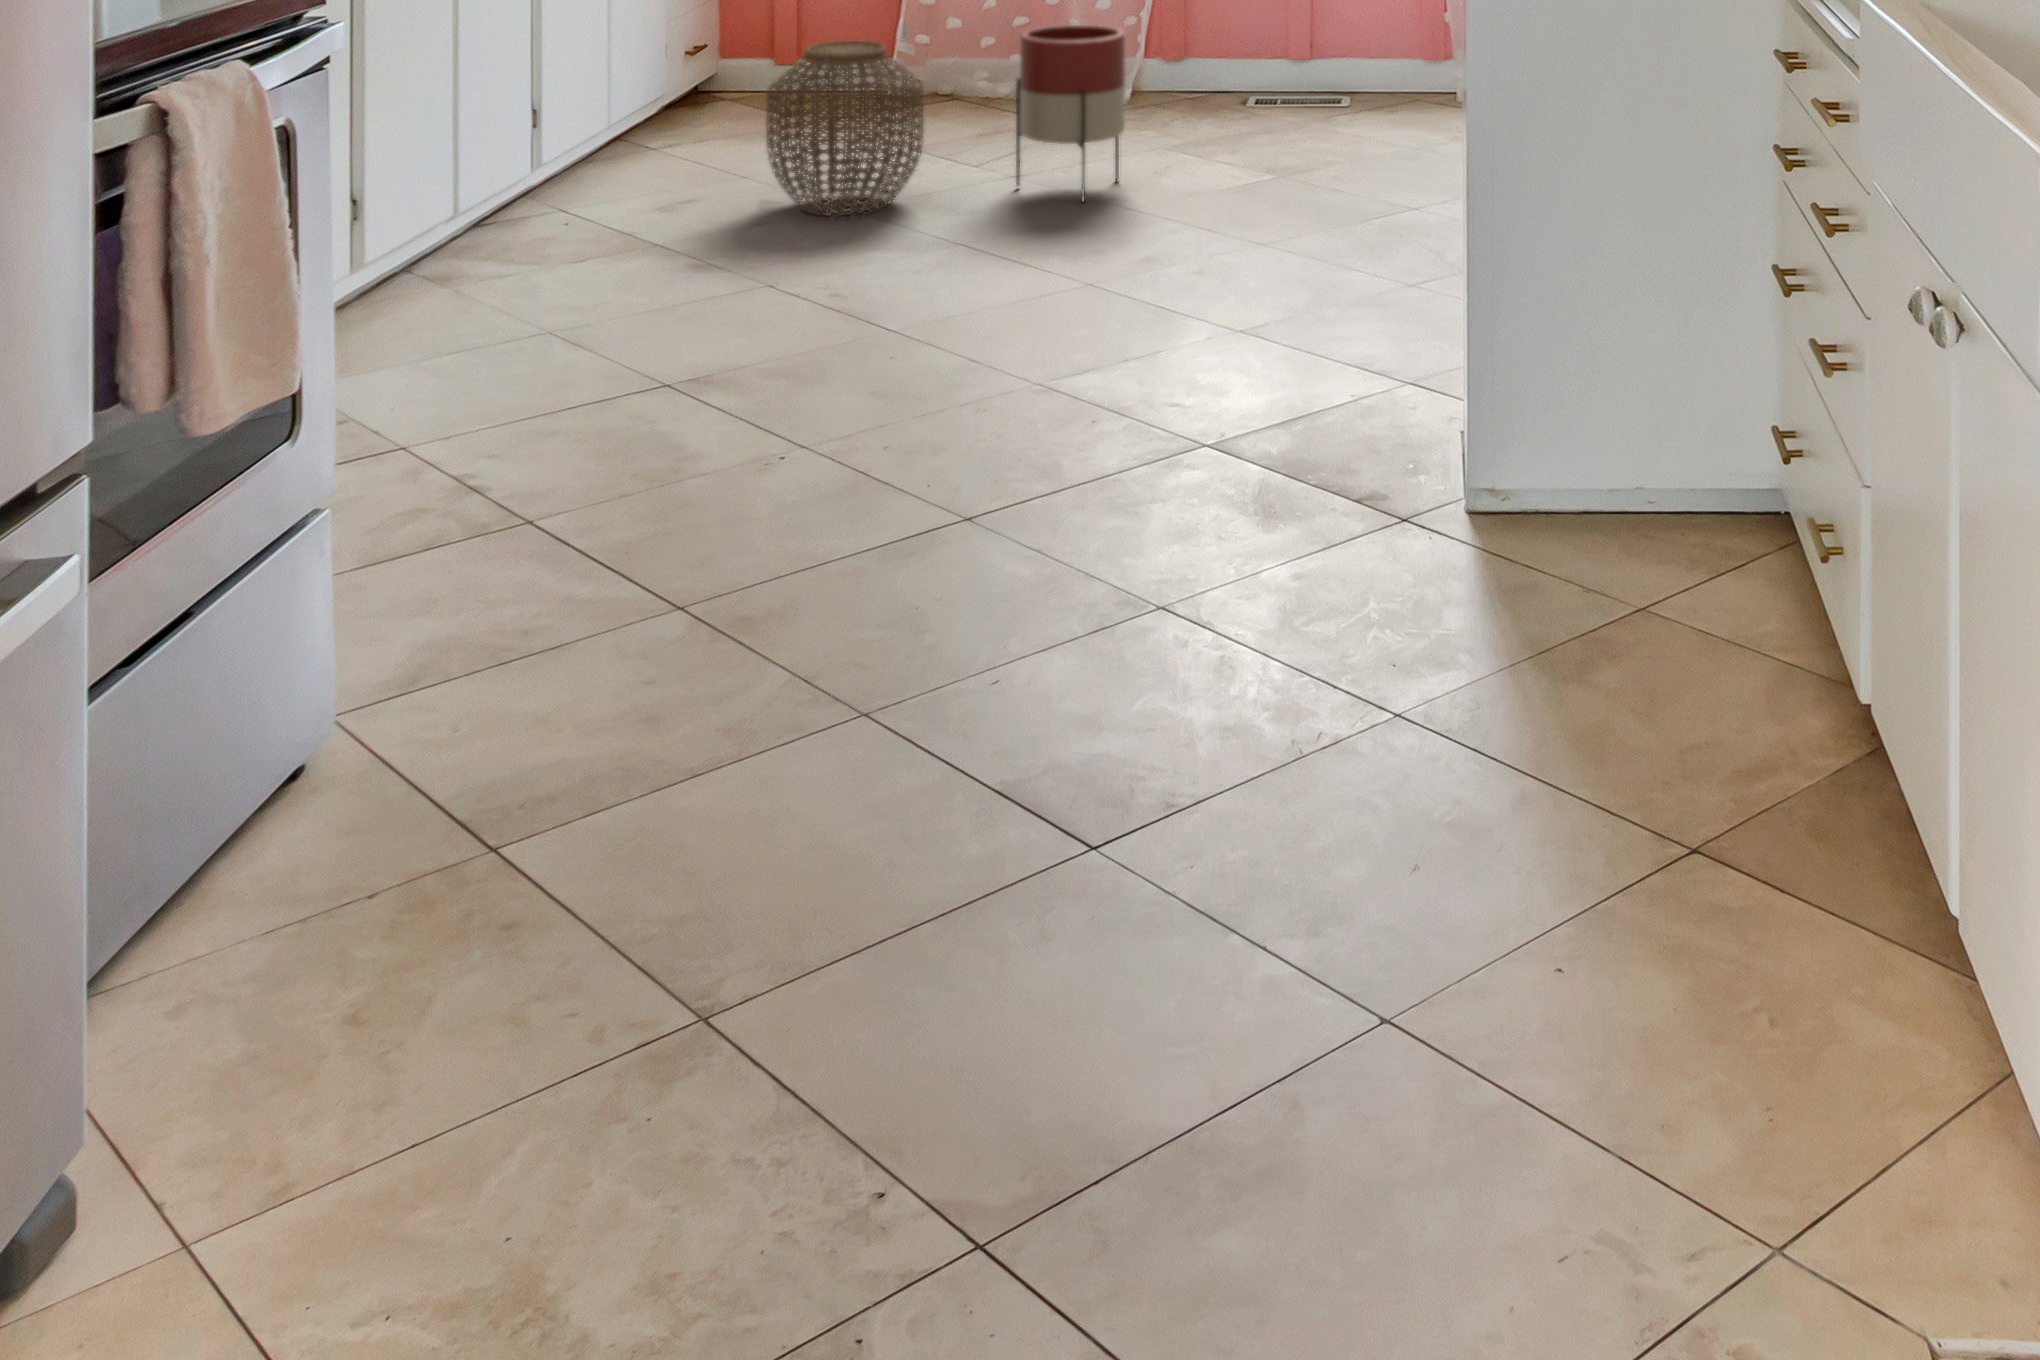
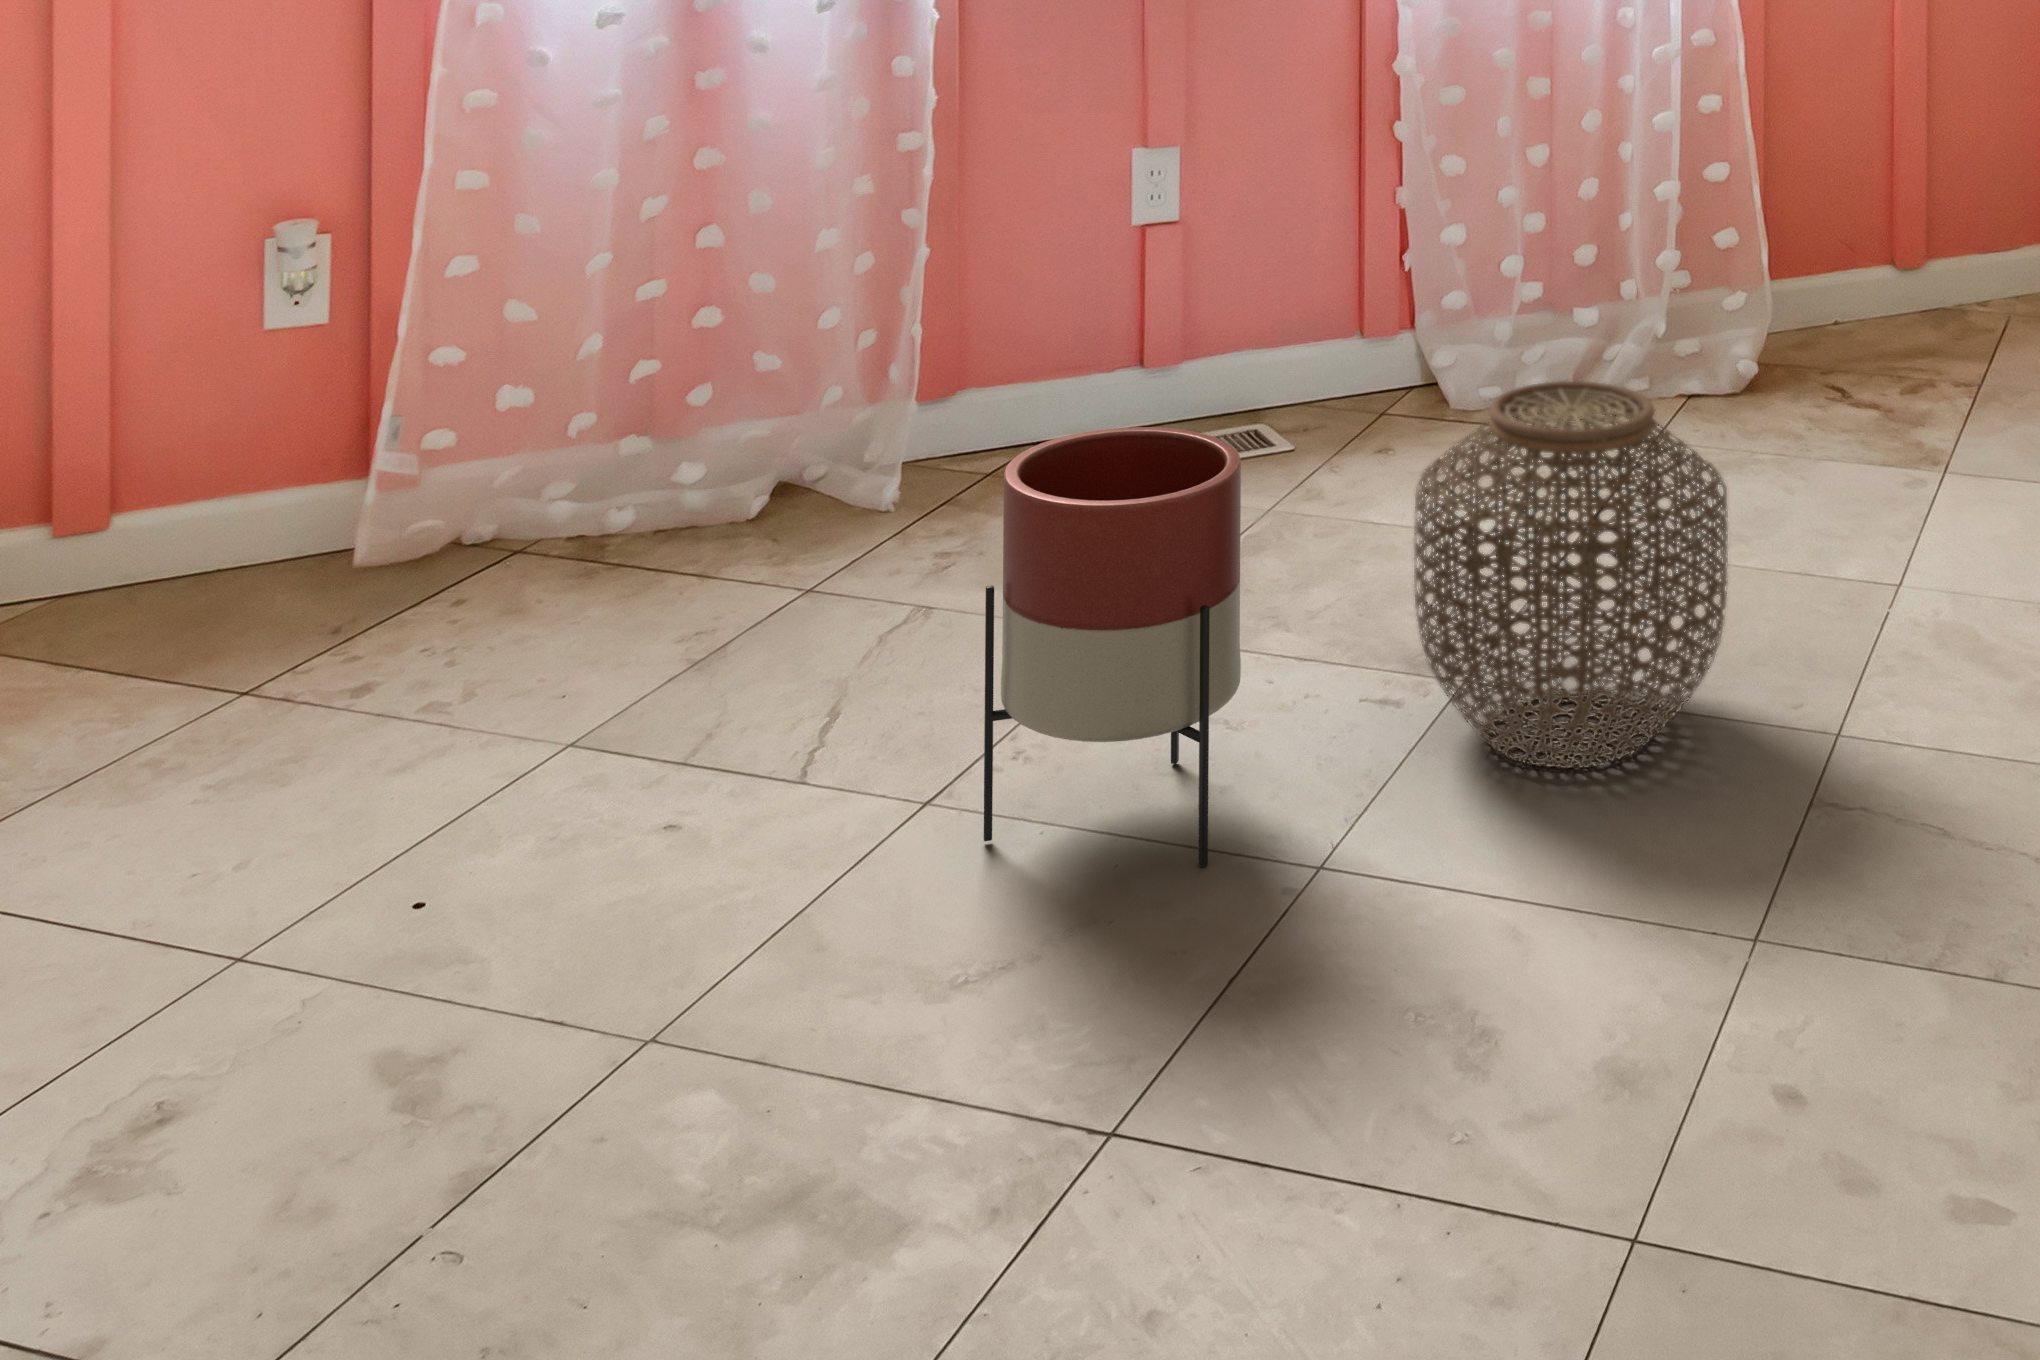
woven basket: present [766,41,924,215] -> present [1414,381,1728,768]

